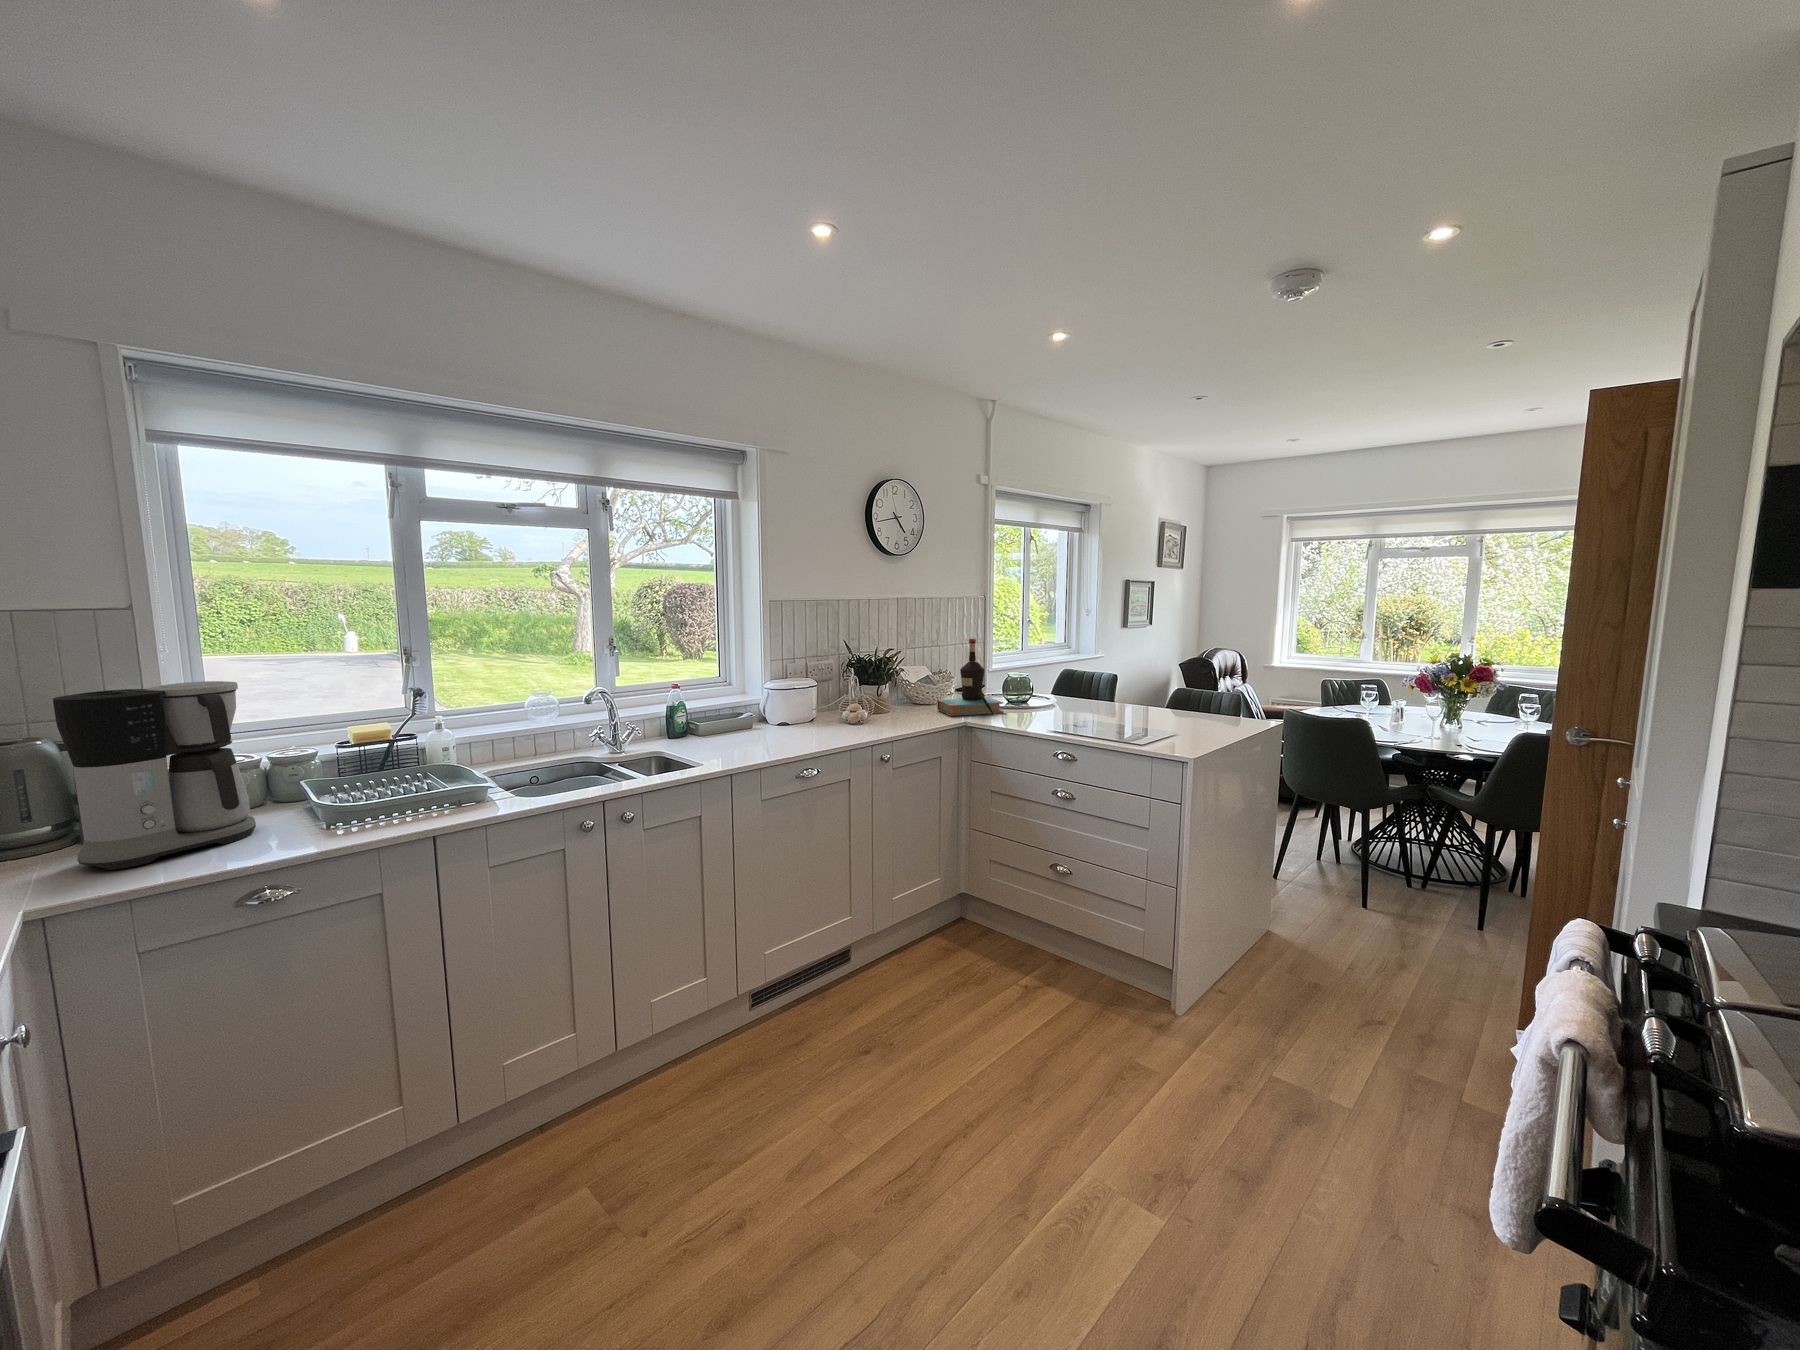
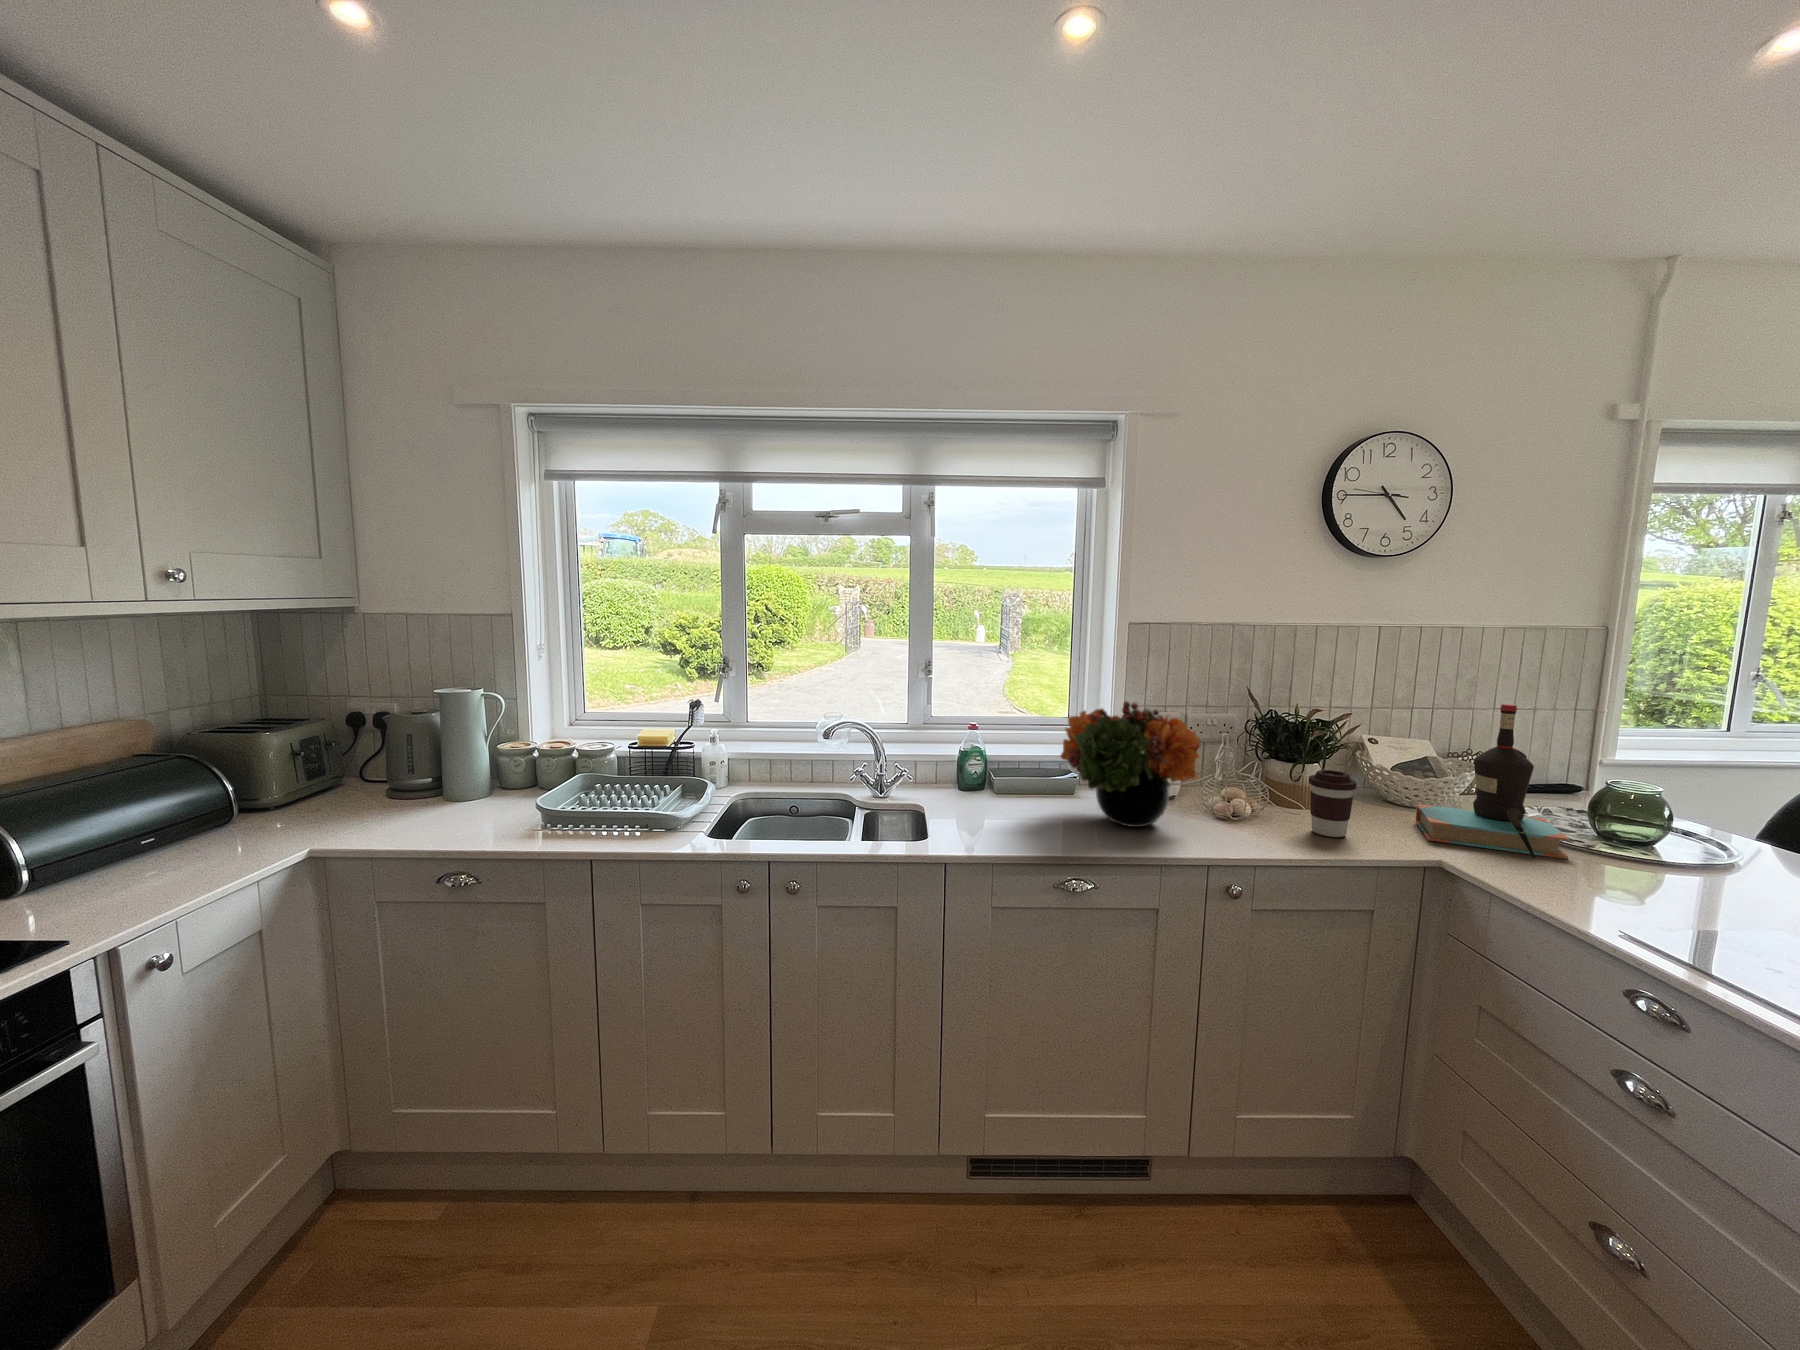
flower arrangement: none [756,654,848,737] -> present [1060,701,1201,827]
coffee maker: present [53,681,256,870] -> none [387,678,523,827]
coffee cup: none [896,684,920,722] -> present [1309,770,1357,837]

